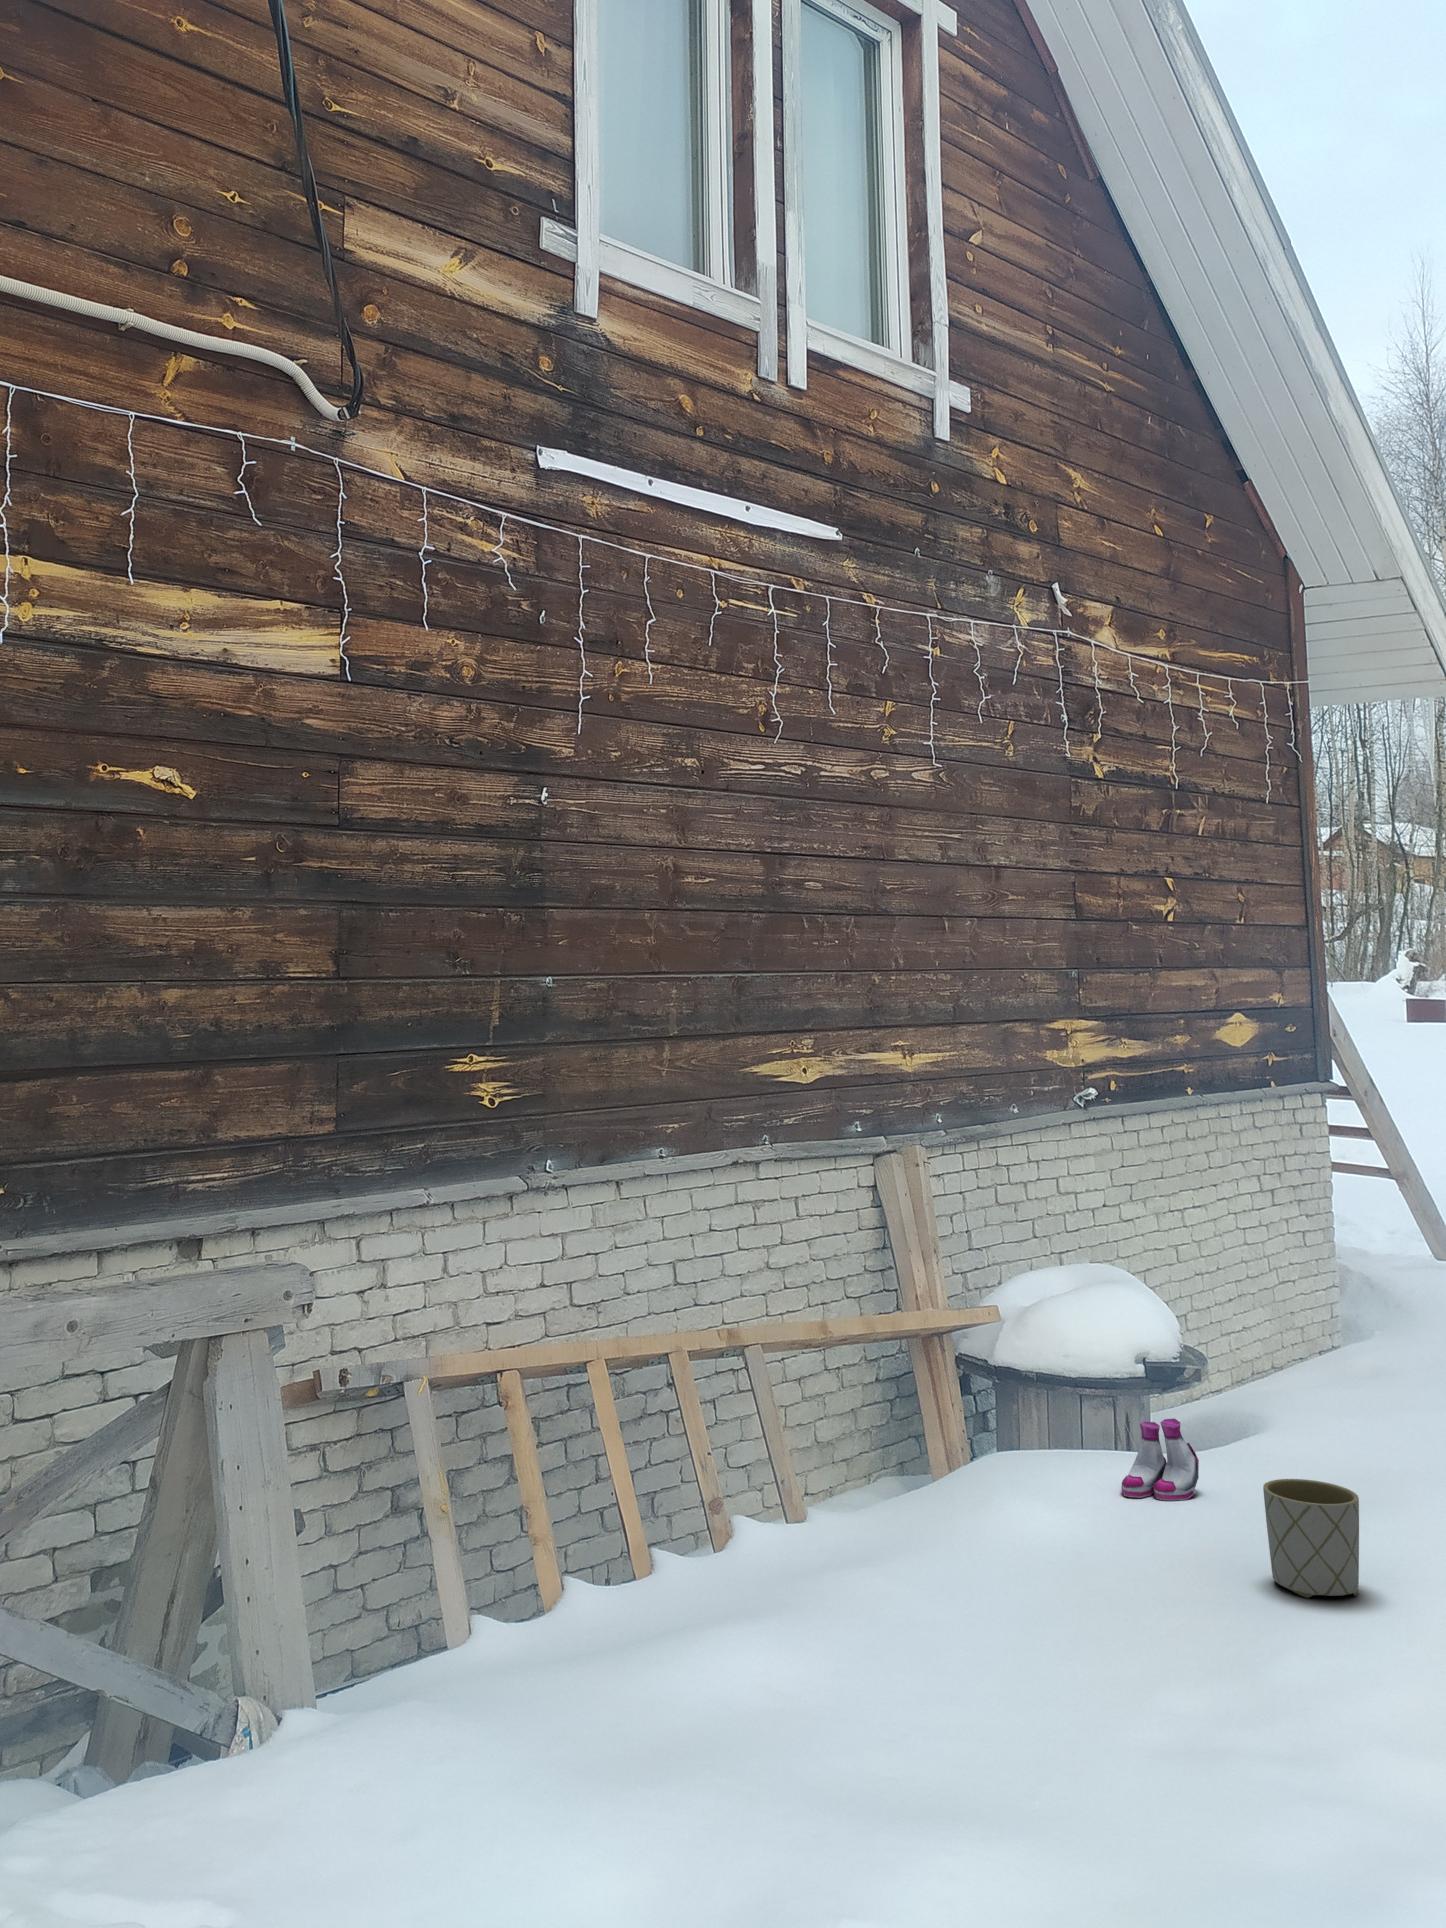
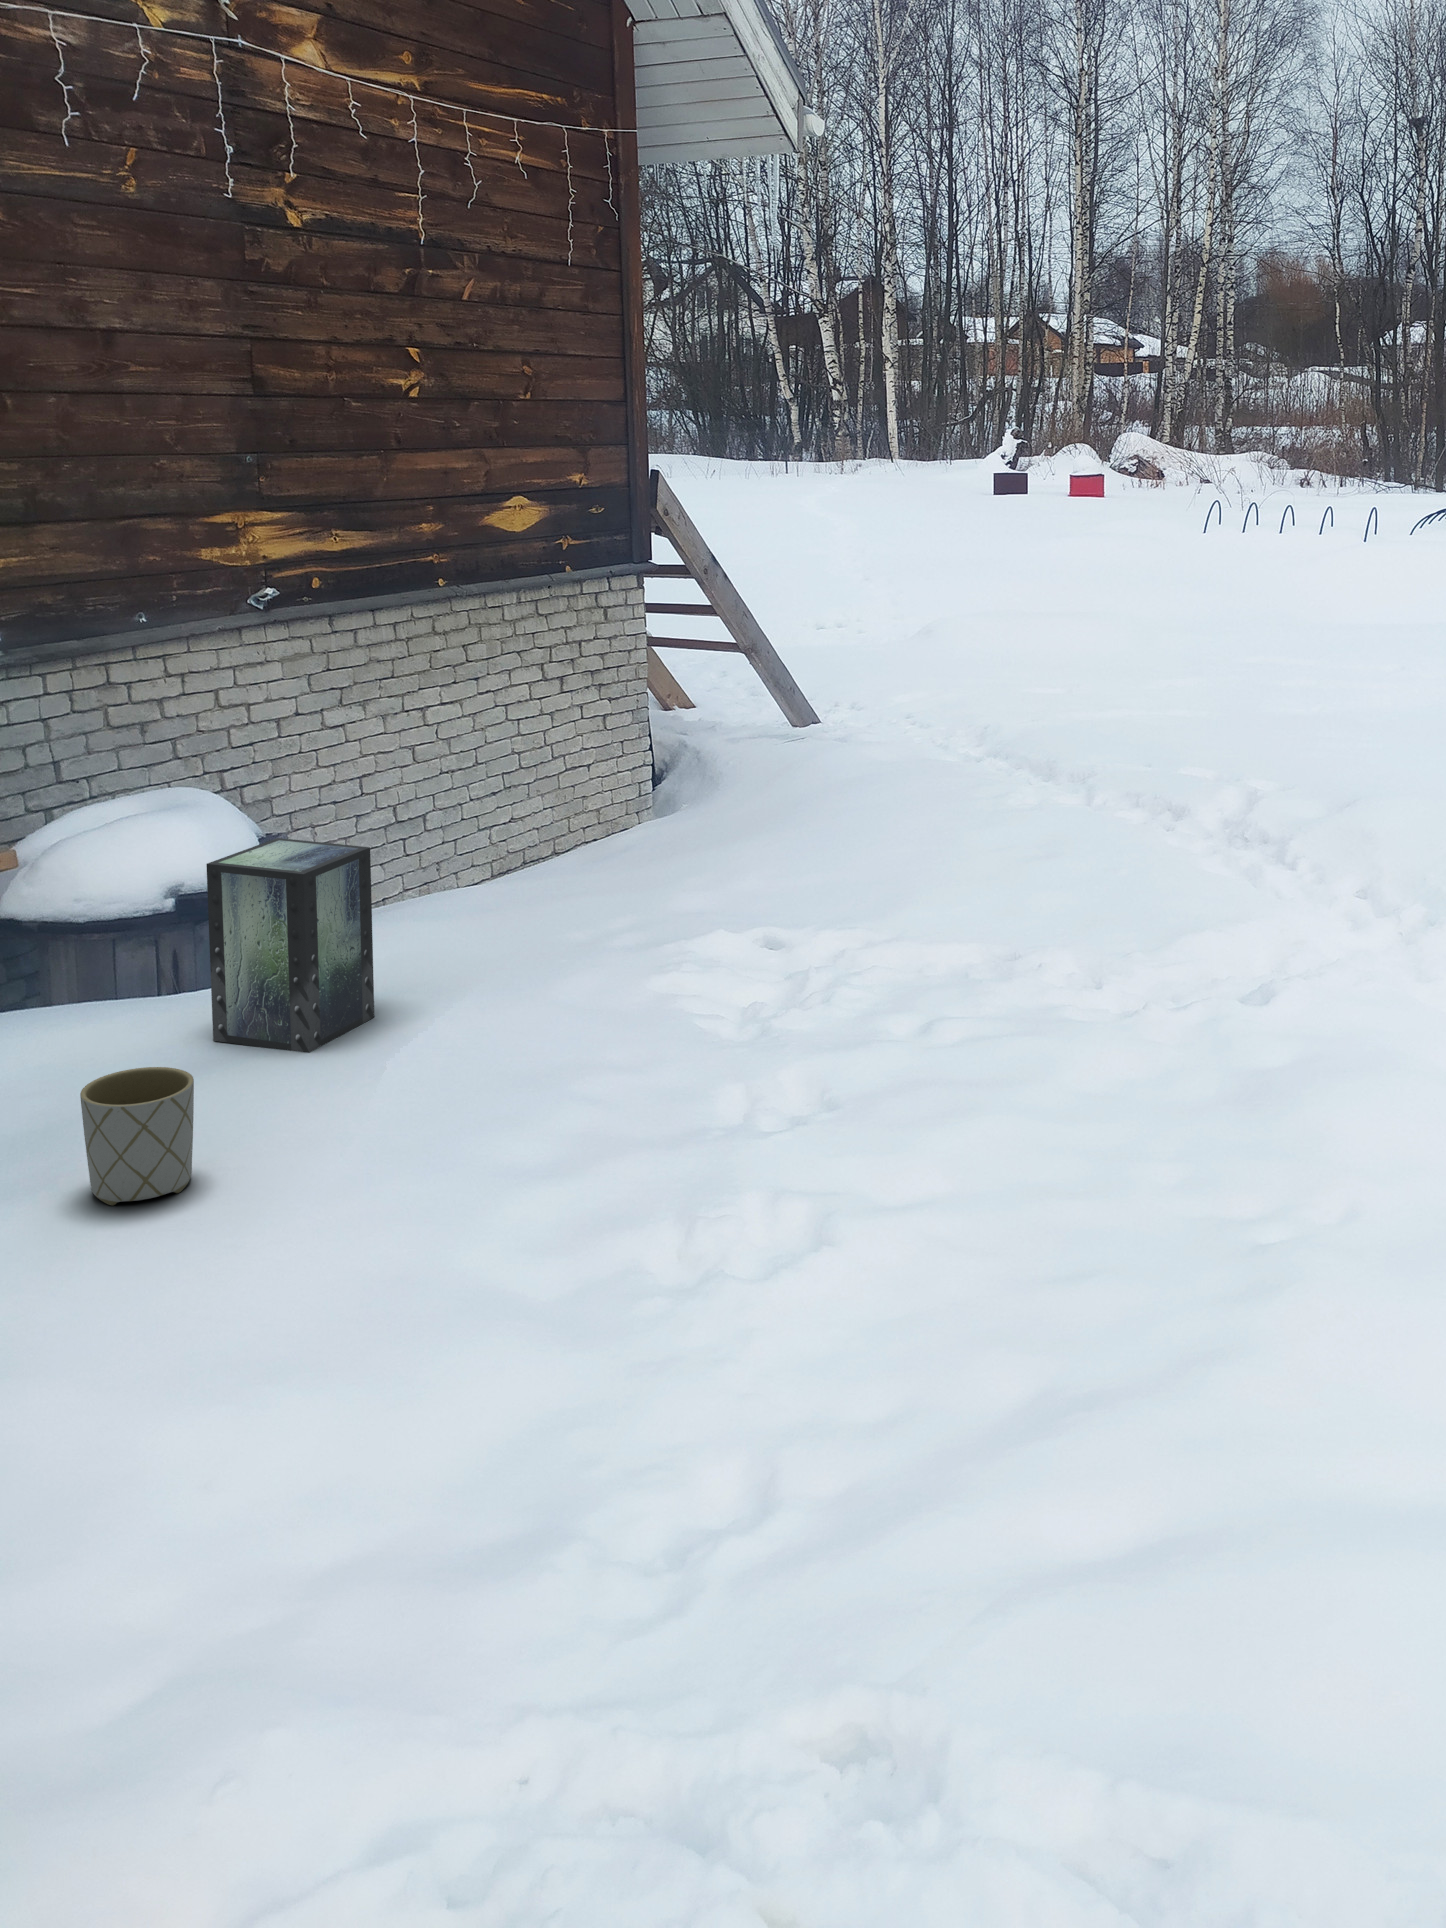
storage box: none [1217,1302,1355,1504] -> present [206,838,374,1053]
boots: present [1122,1418,1199,1501] -> none [65,981,169,1074]

